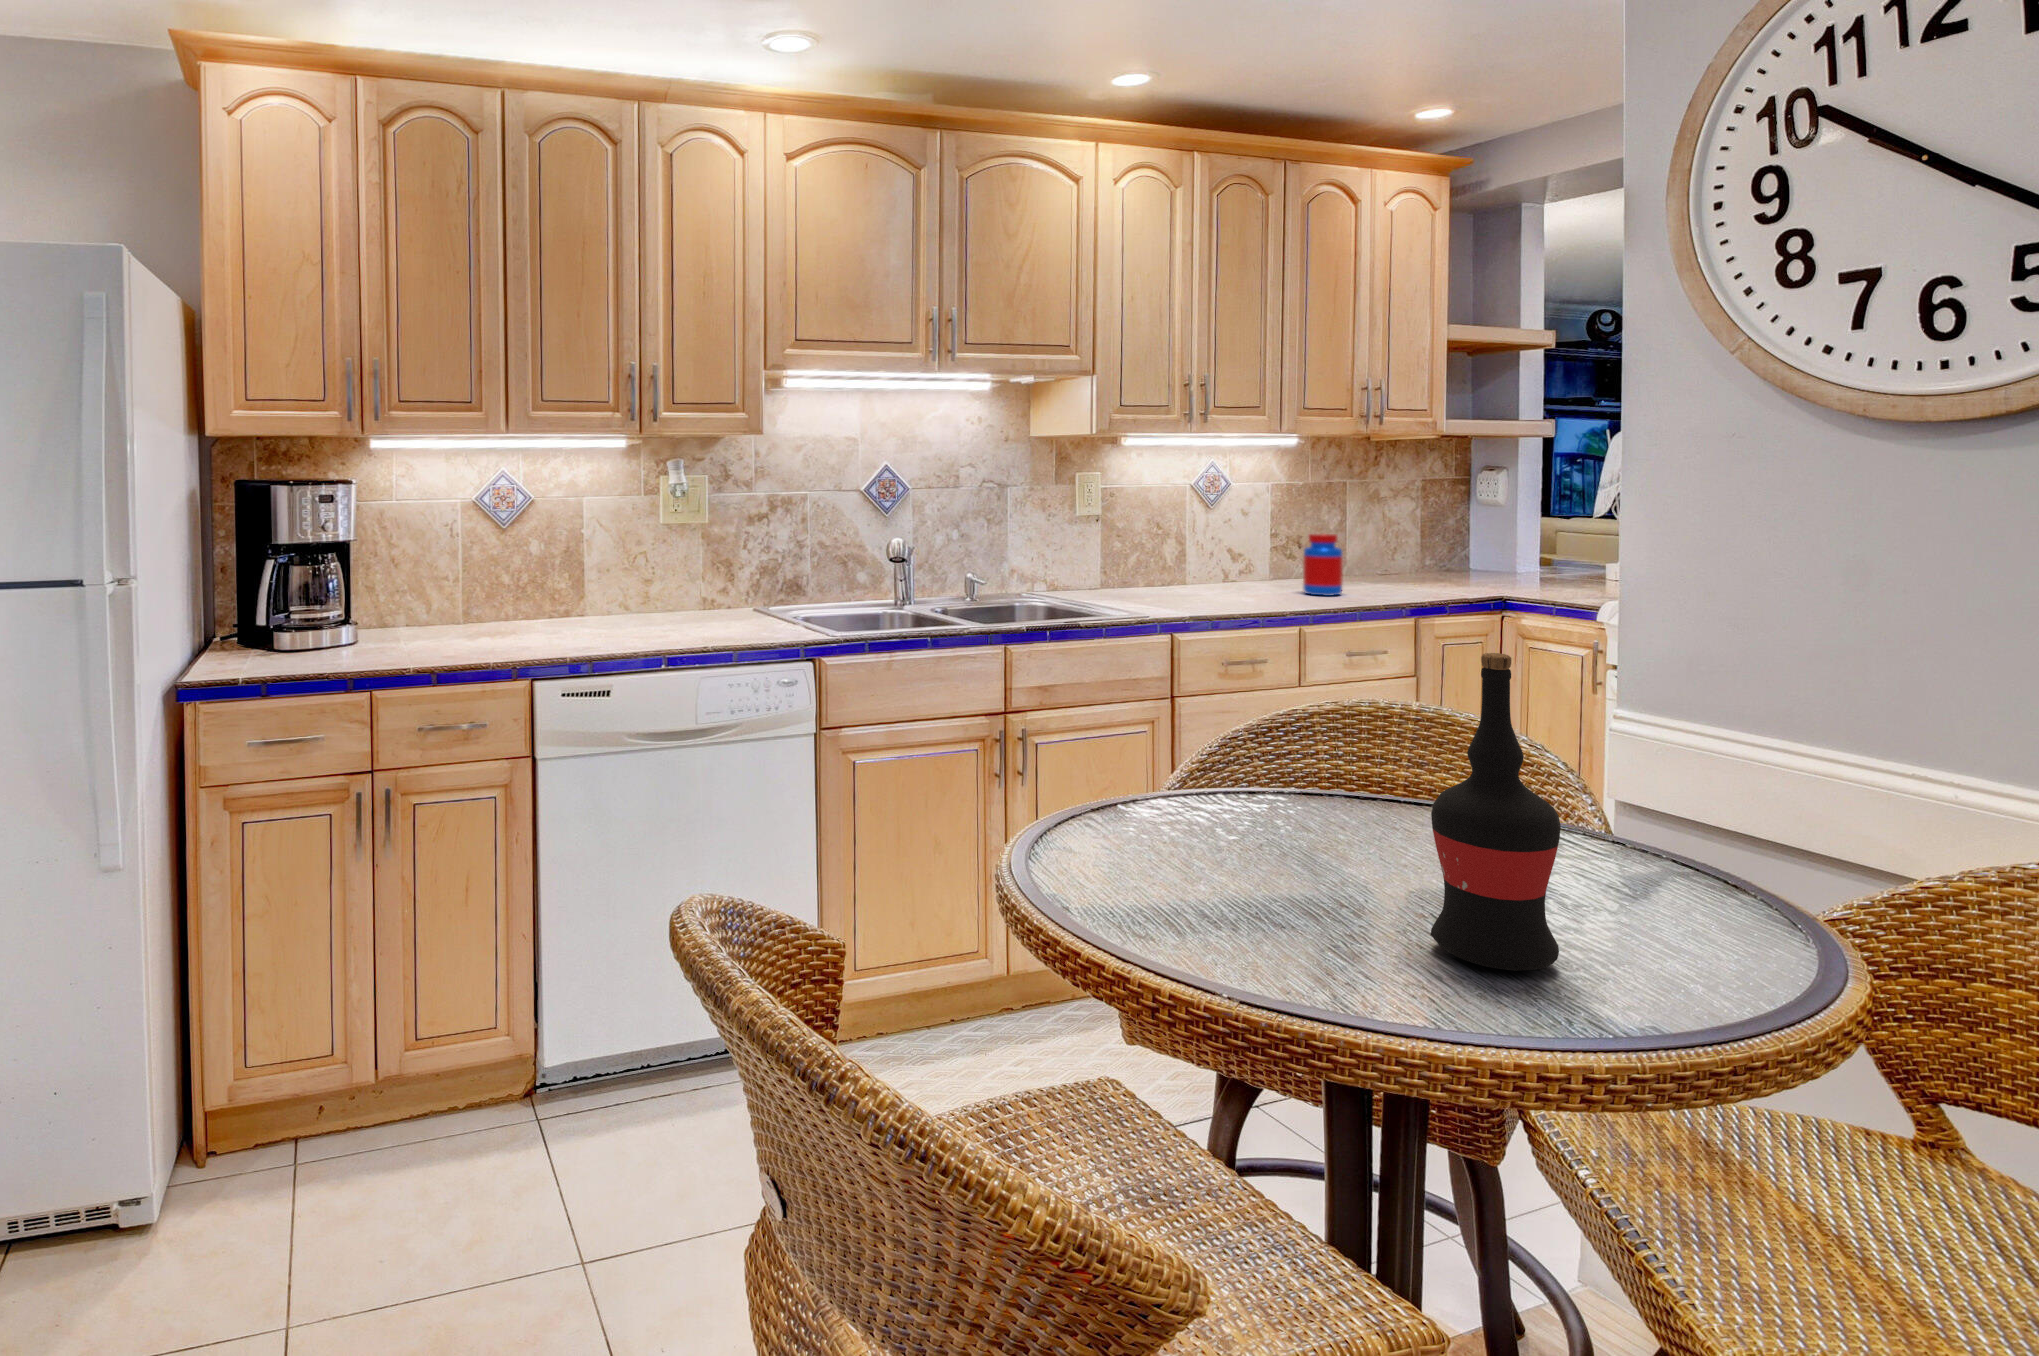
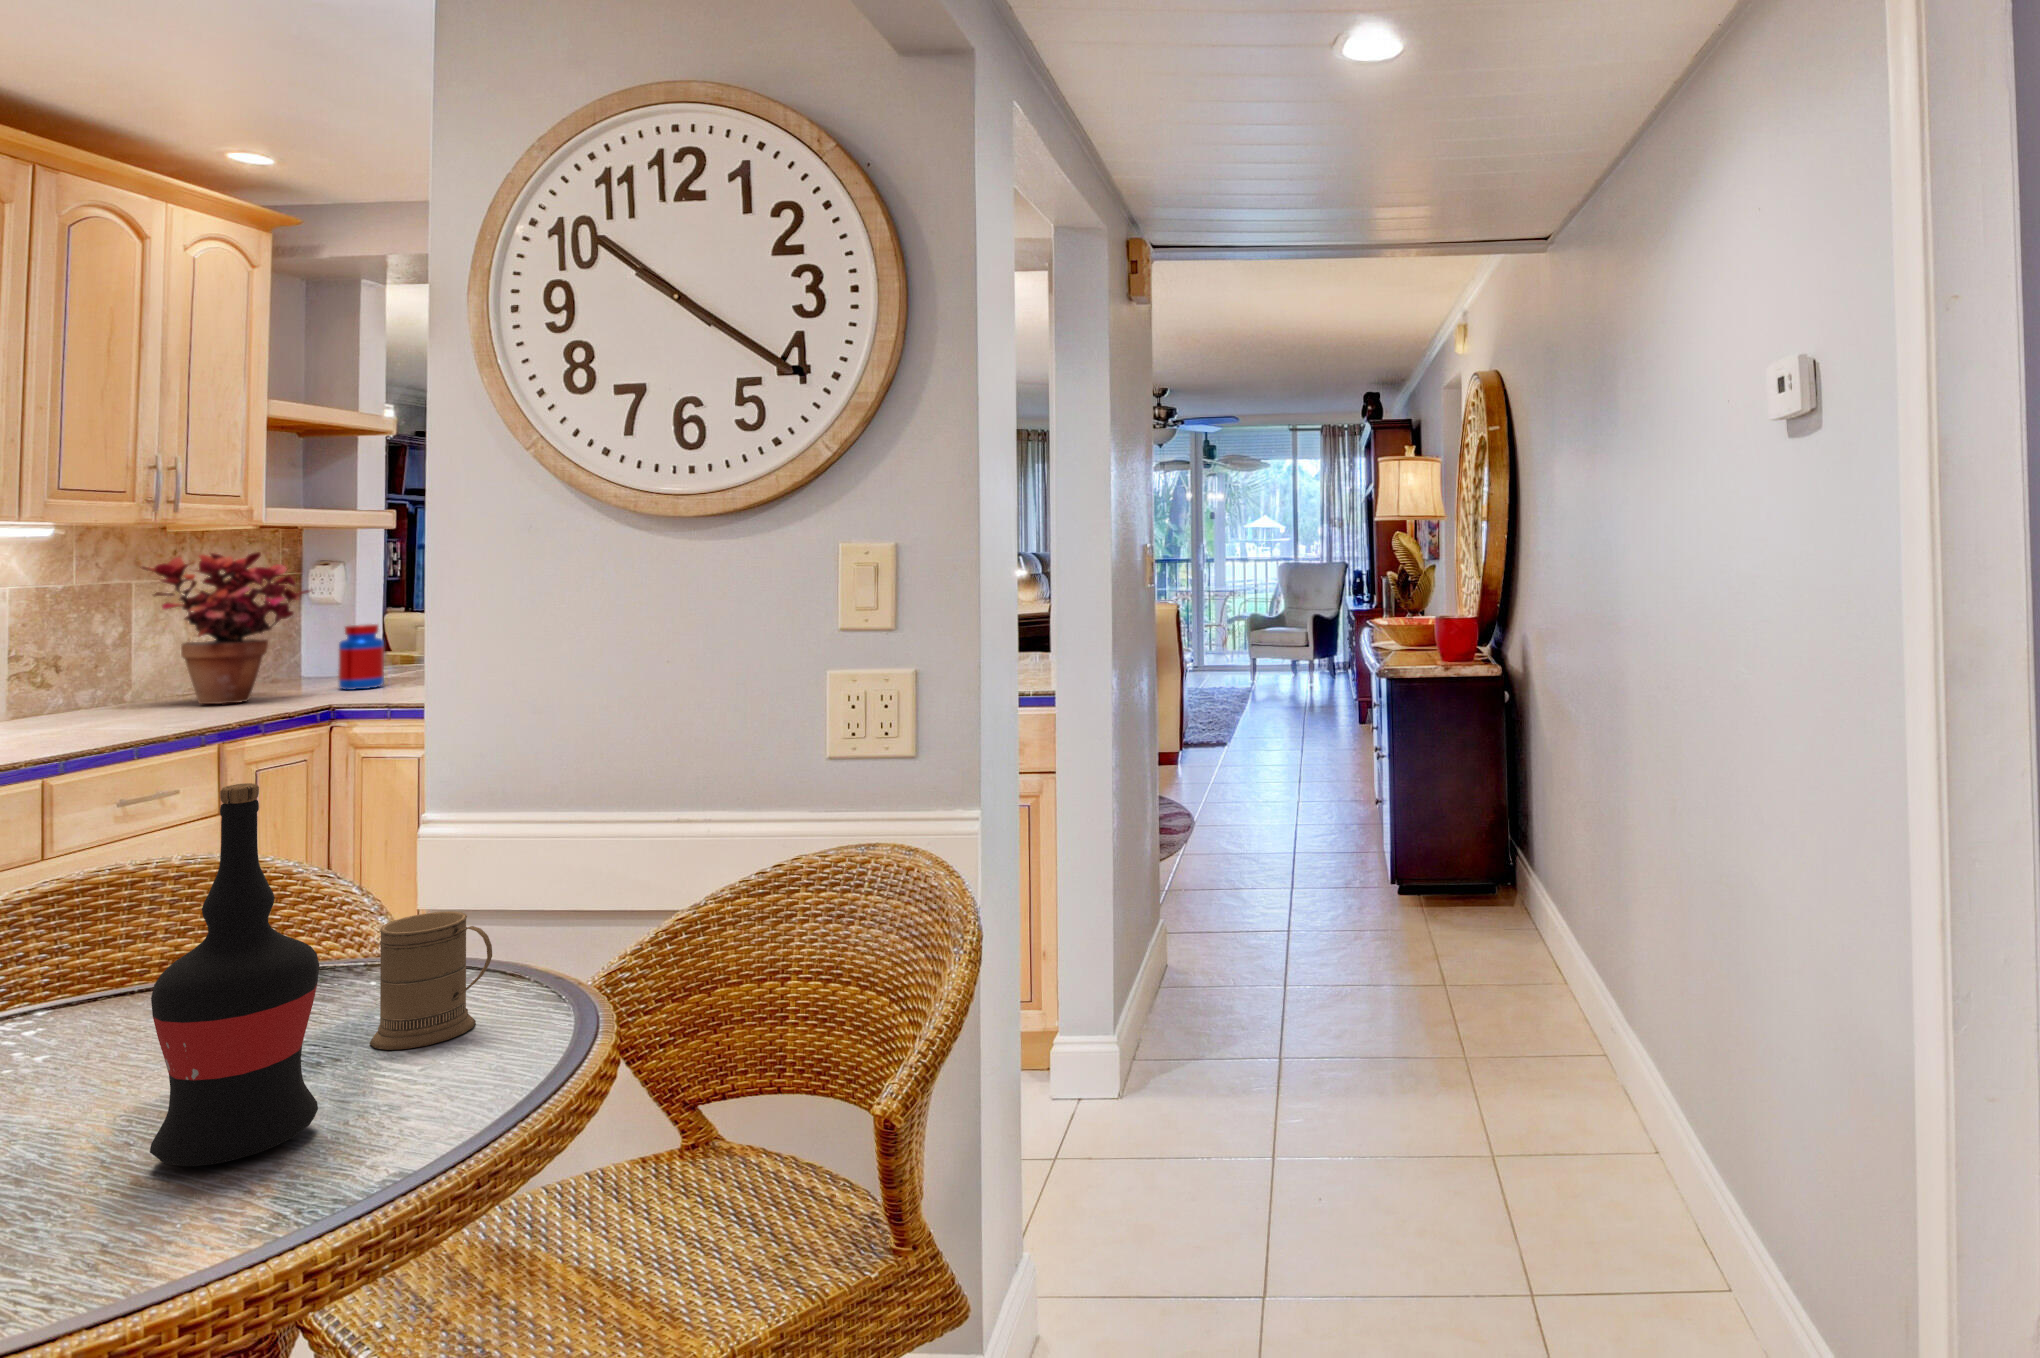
potted plant: none [1358,460,1484,582] -> present [142,552,310,704]
jar: present [1303,533,1343,596] -> present [338,624,384,690]
mug: none [1589,802,1716,931] -> present [369,911,492,1050]

